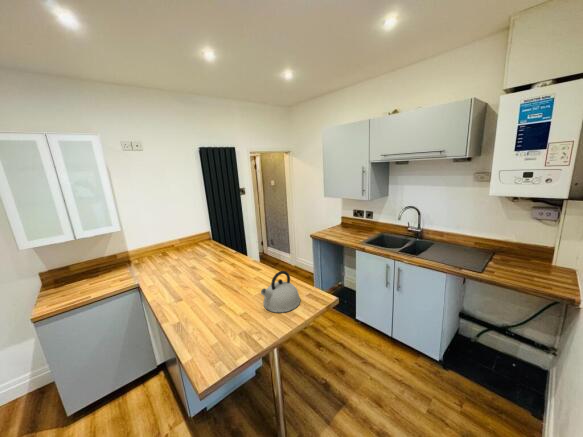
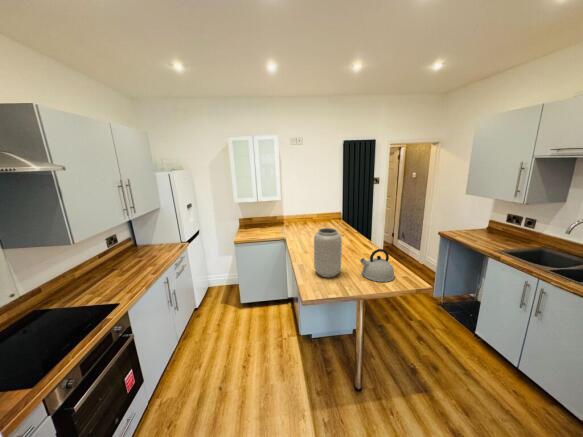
vase: none [194,261,239,332] -> present [314,228,342,277]

